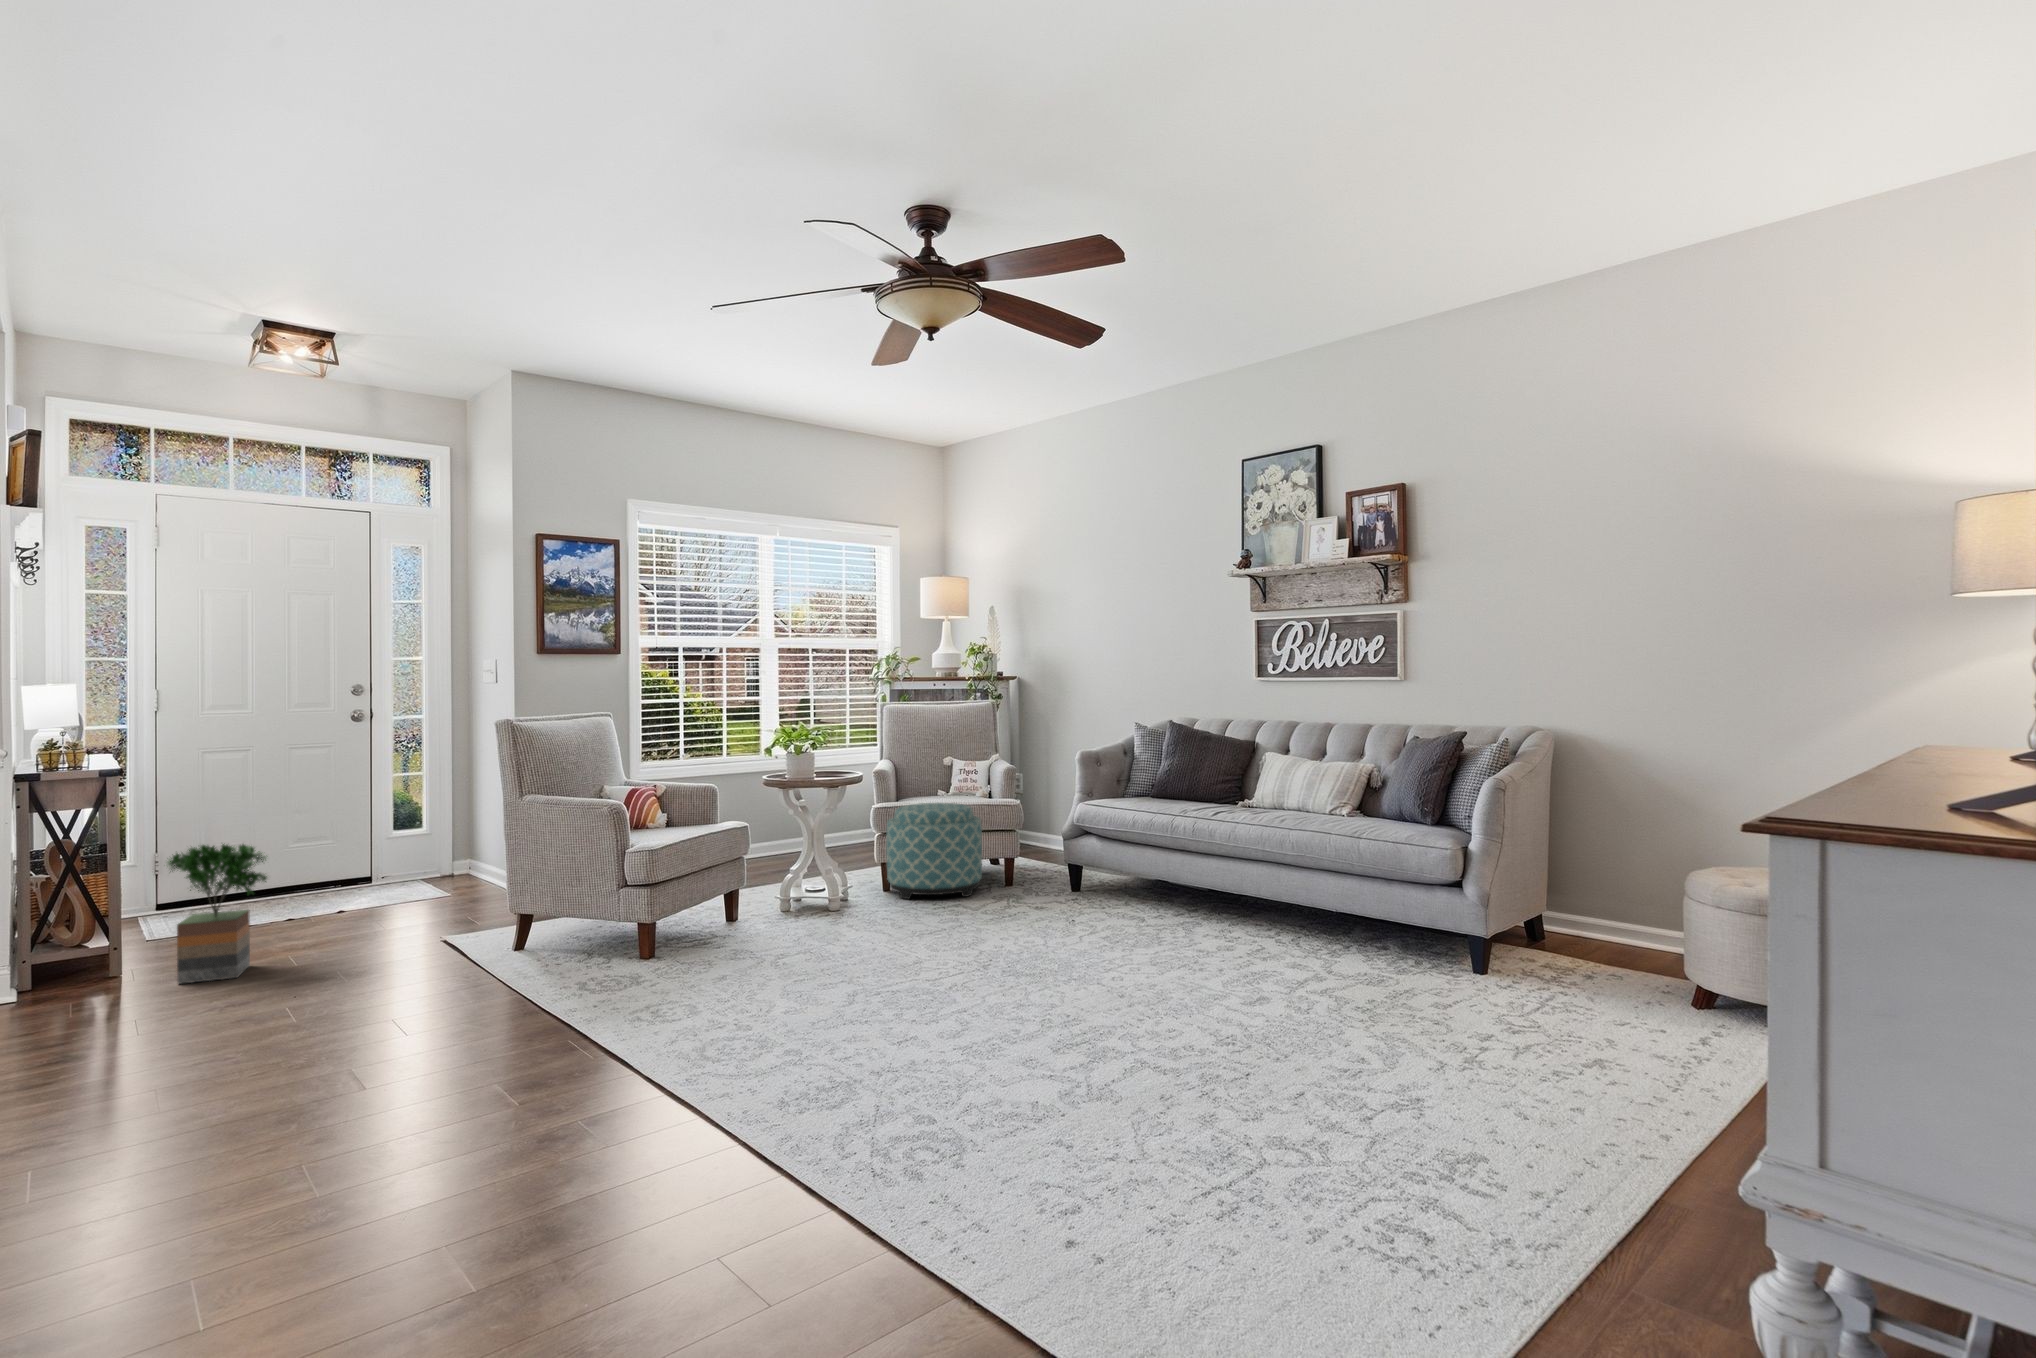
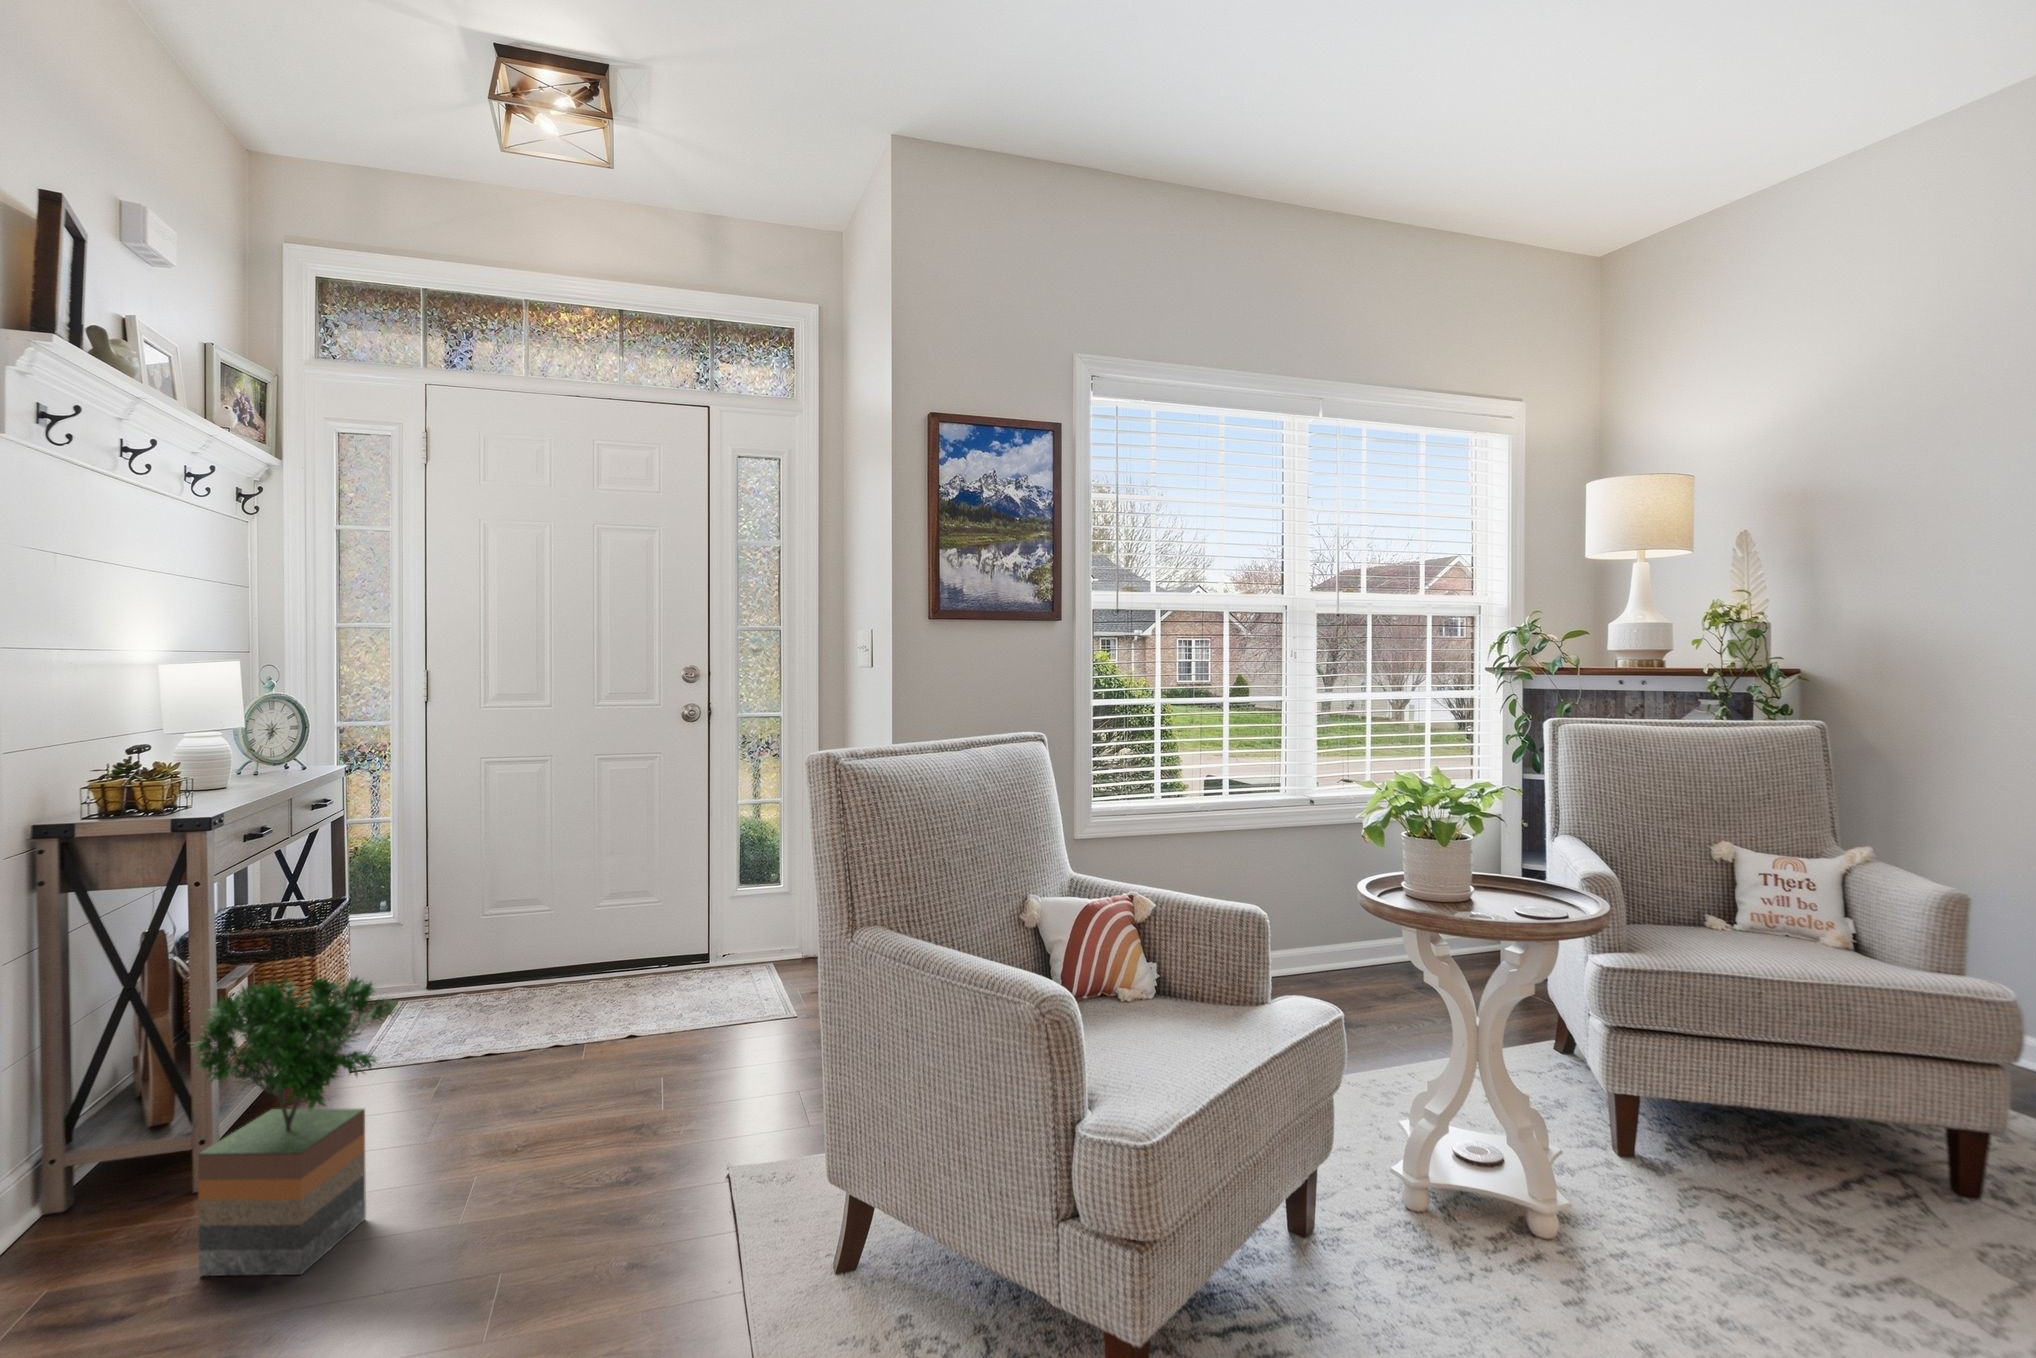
ottoman: present [886,803,982,899] -> none [1637,961,1928,1248]

